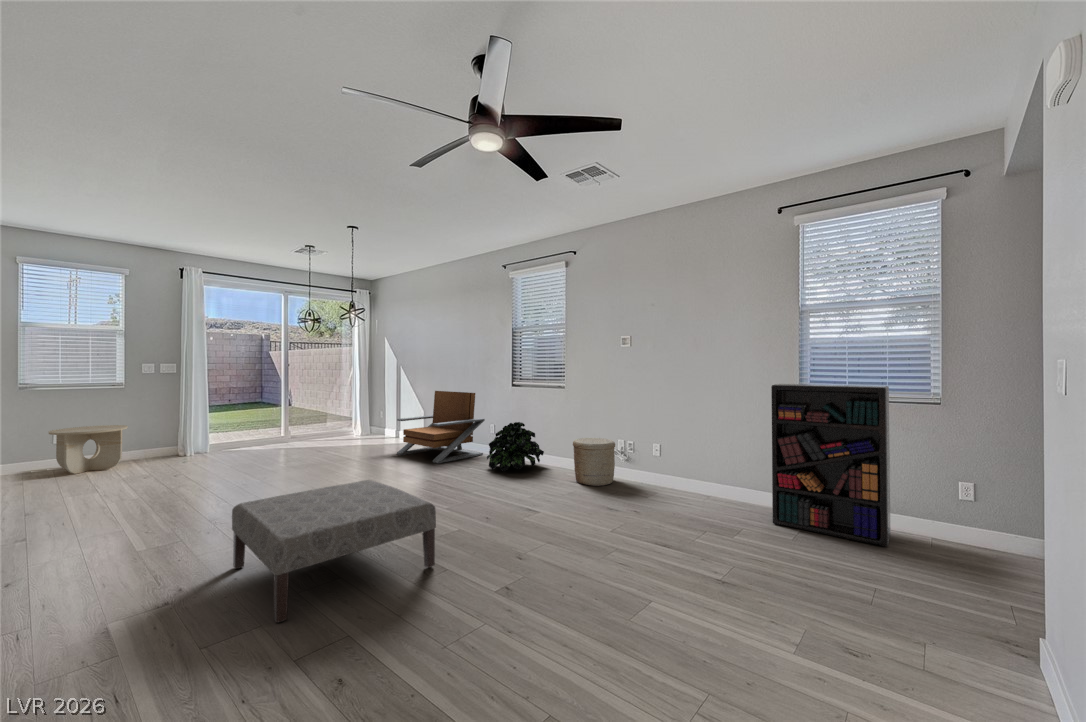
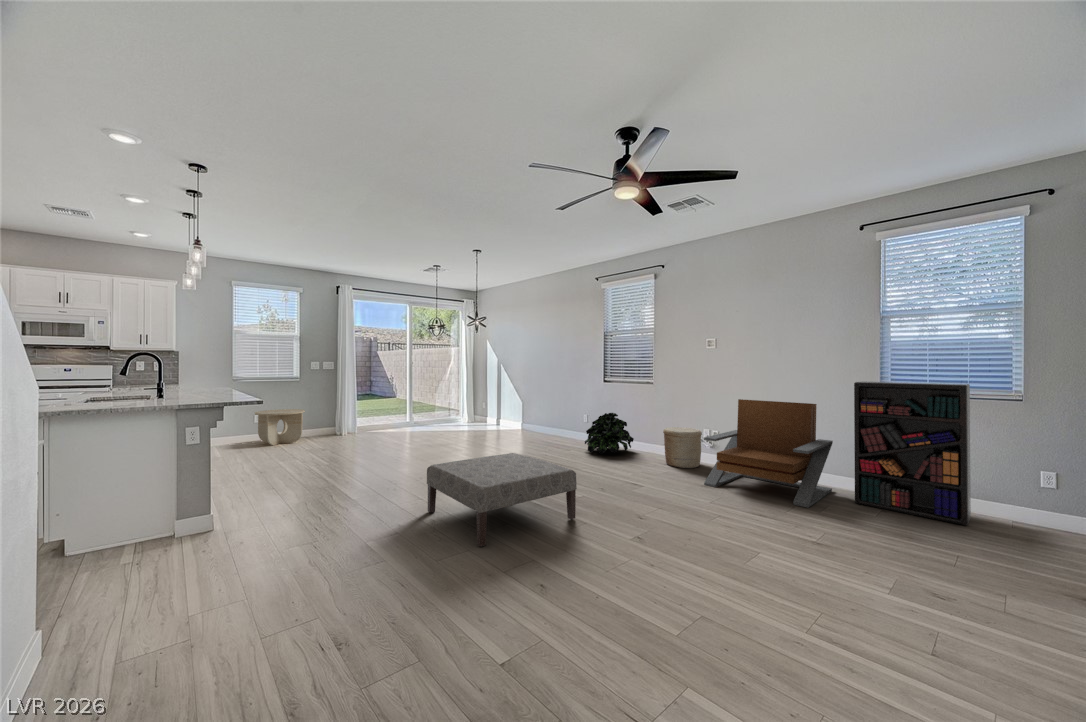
lounge chair: present [397,391,485,463] -> present [704,399,833,508]

